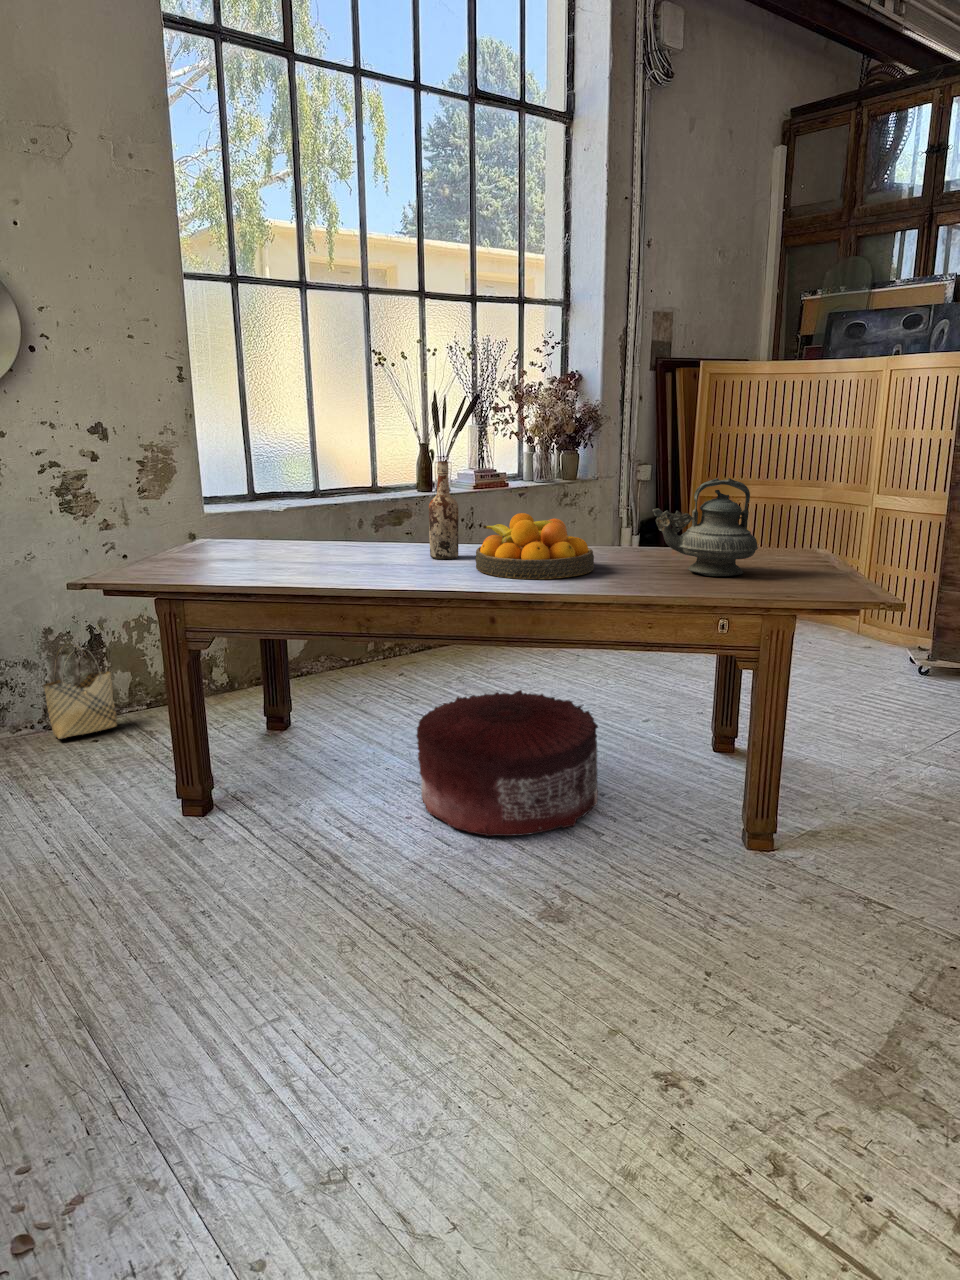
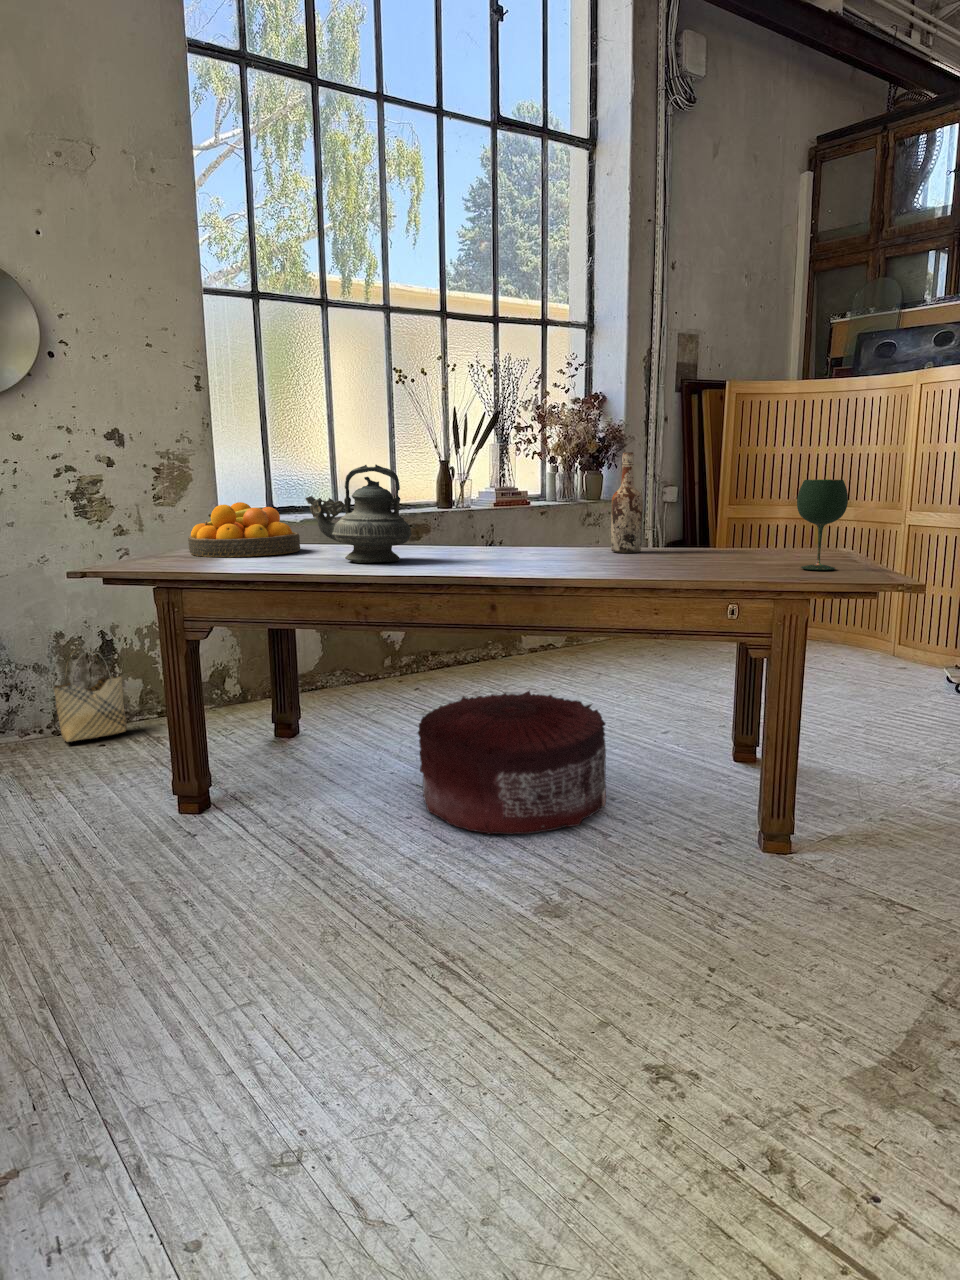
wine bottle: present [429,461,459,559] -> present [611,452,643,553]
teapot: present [652,478,758,576] -> present [305,465,412,563]
wine glass: none [788,501,836,589] -> present [797,480,848,570]
fruit bowl: present [475,513,594,580] -> present [188,502,300,557]

